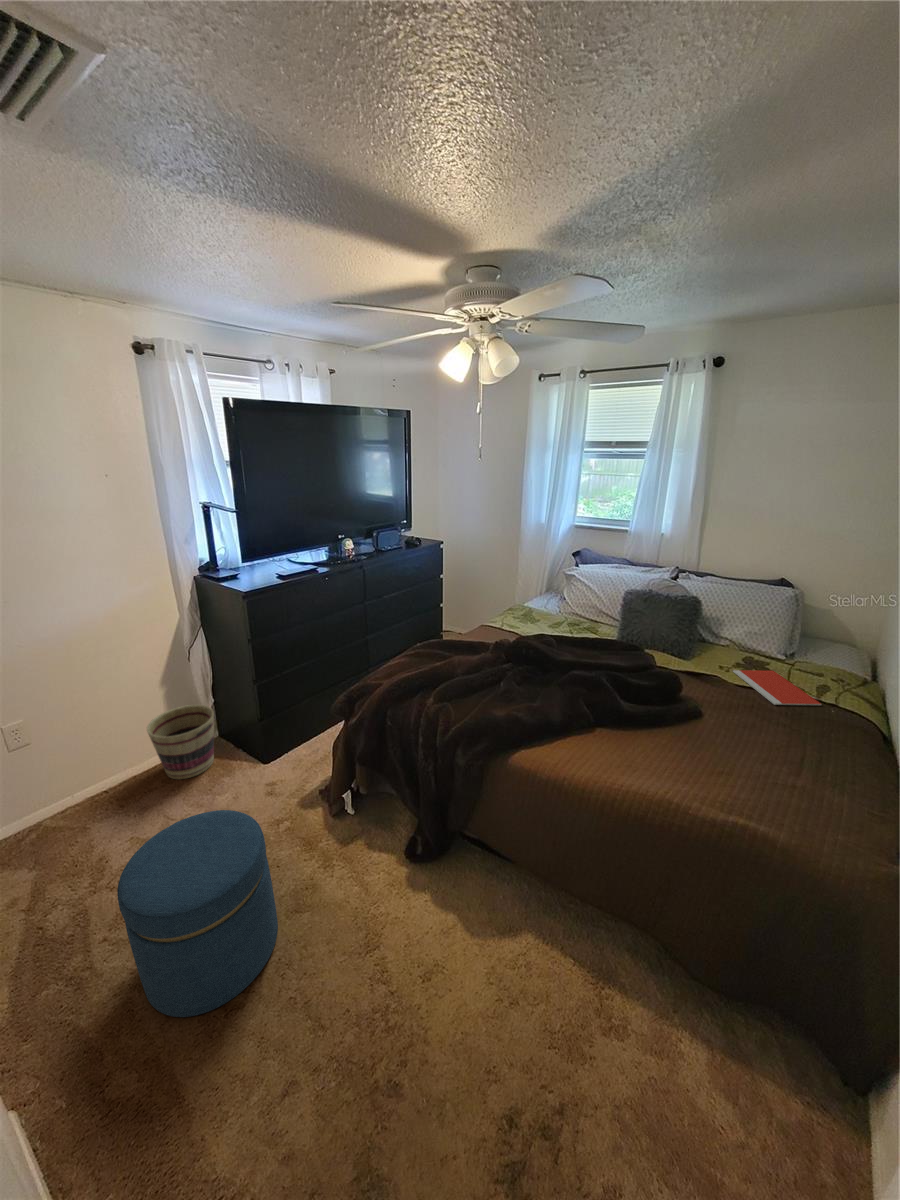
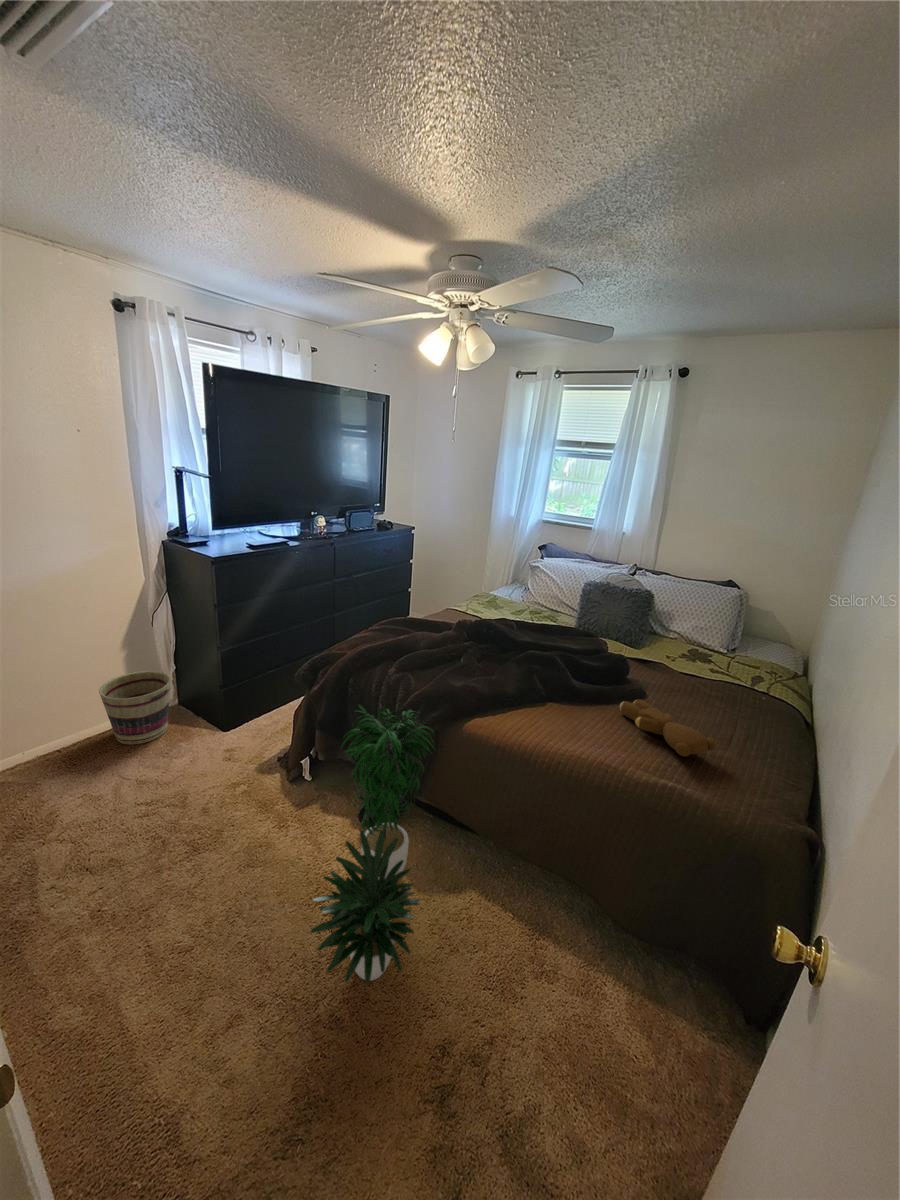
notebook: present [733,670,822,705] -> none [681,659,757,691]
teddy bear: none [674,725,788,795] -> present [620,700,716,756]
potted plant: none [366,745,483,1055] -> present [311,705,434,984]
ottoman: present [117,810,278,1017] -> none [65,762,226,958]

